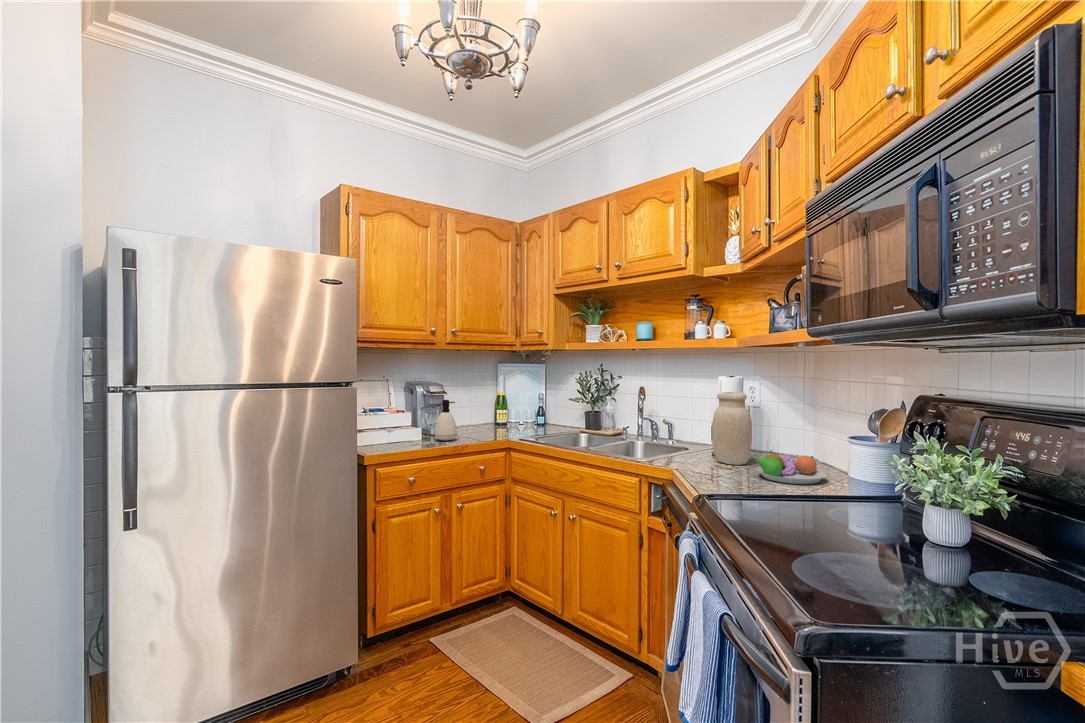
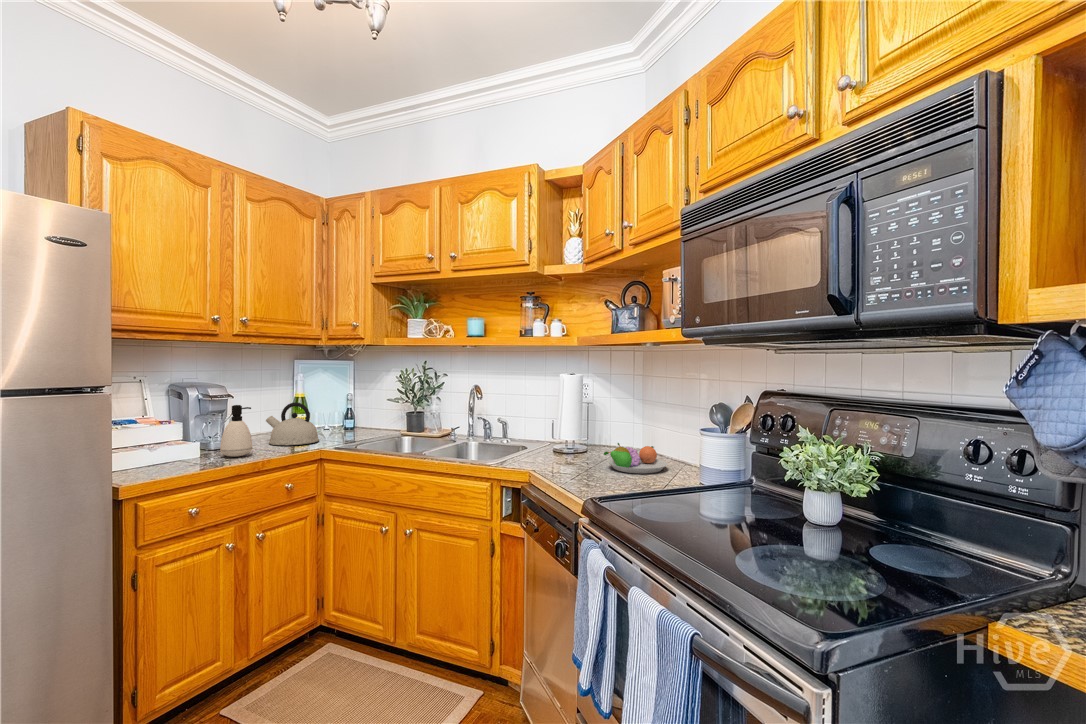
jar: present [712,392,752,465] -> none [558,389,595,459]
kettle: none [471,399,511,434] -> present [266,403,319,445]

